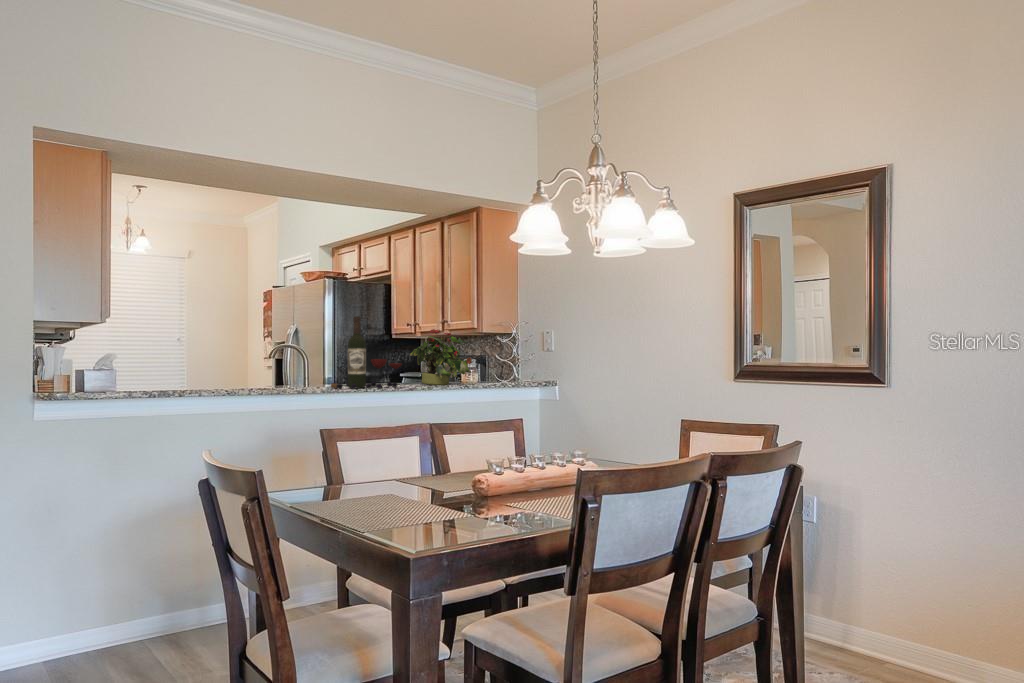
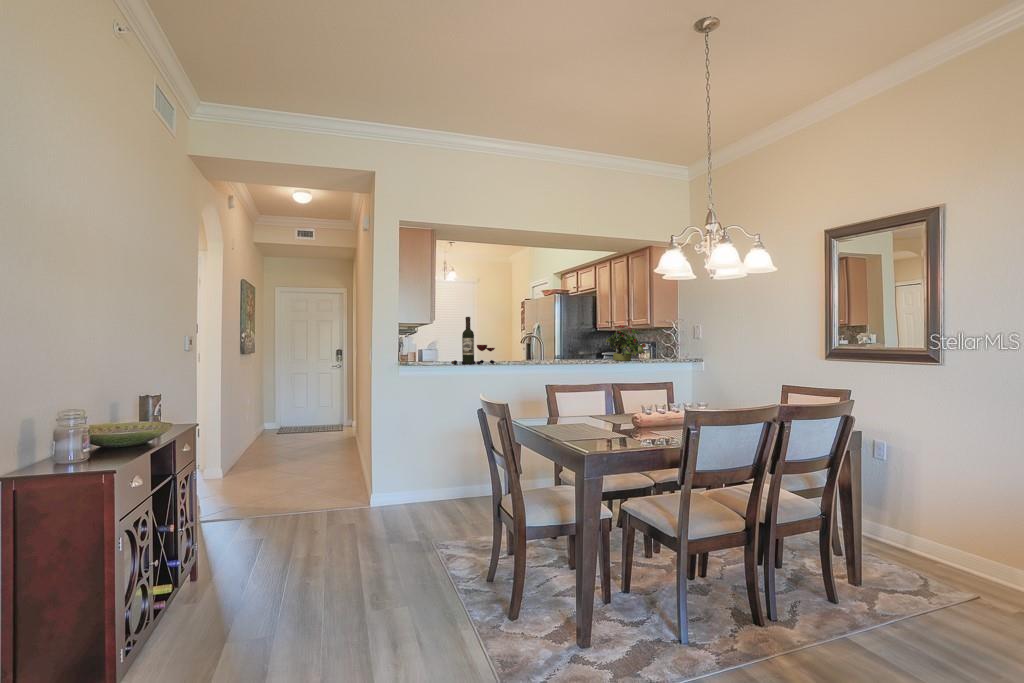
wine bottle: present [331,316,402,389] -> present [452,317,495,365]

